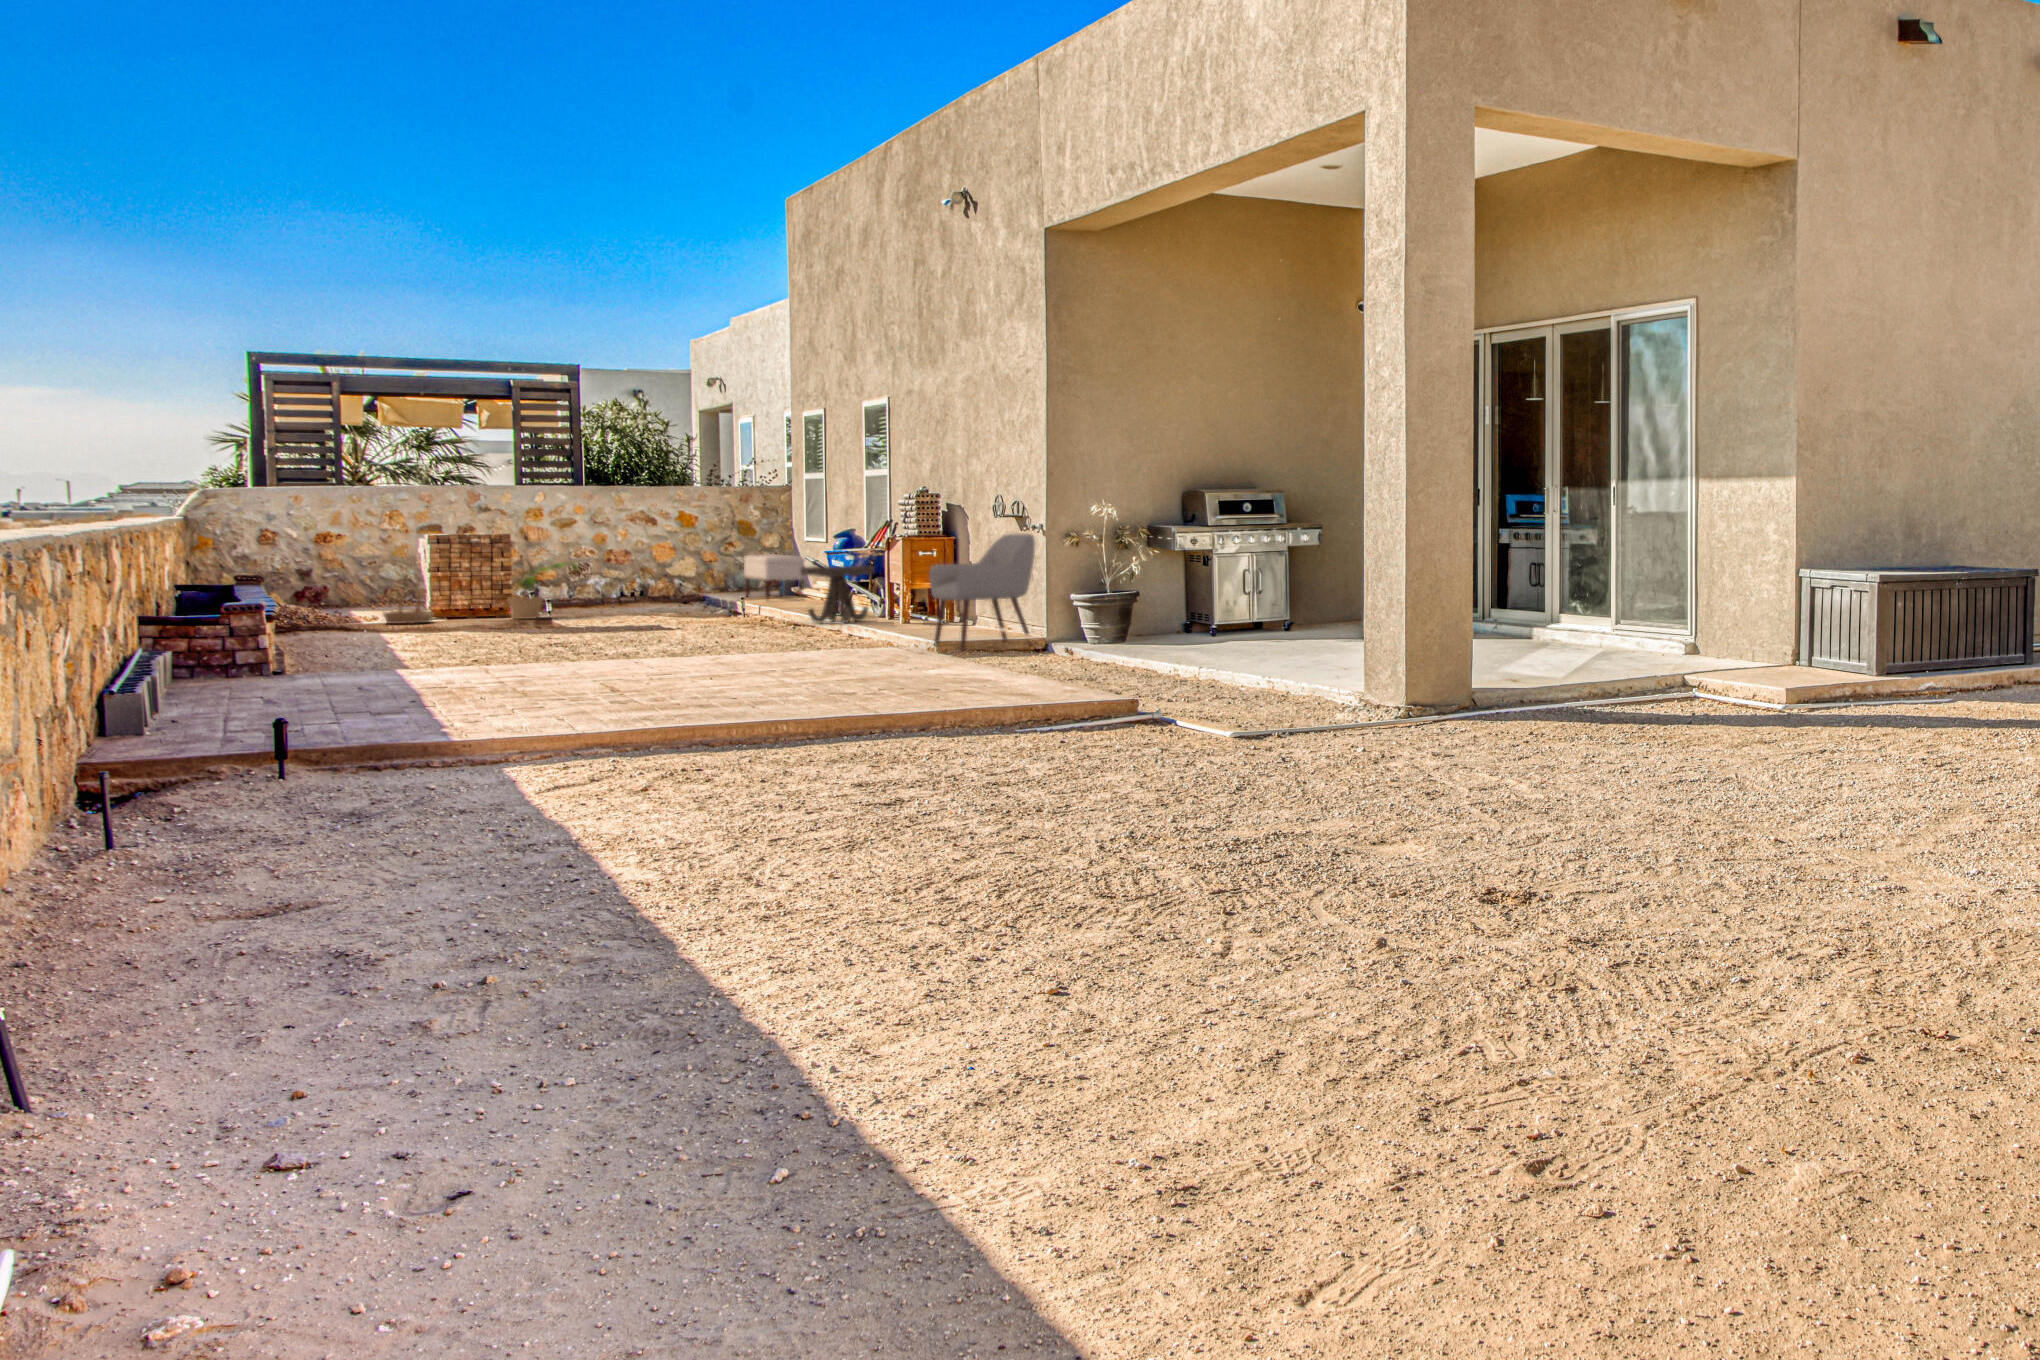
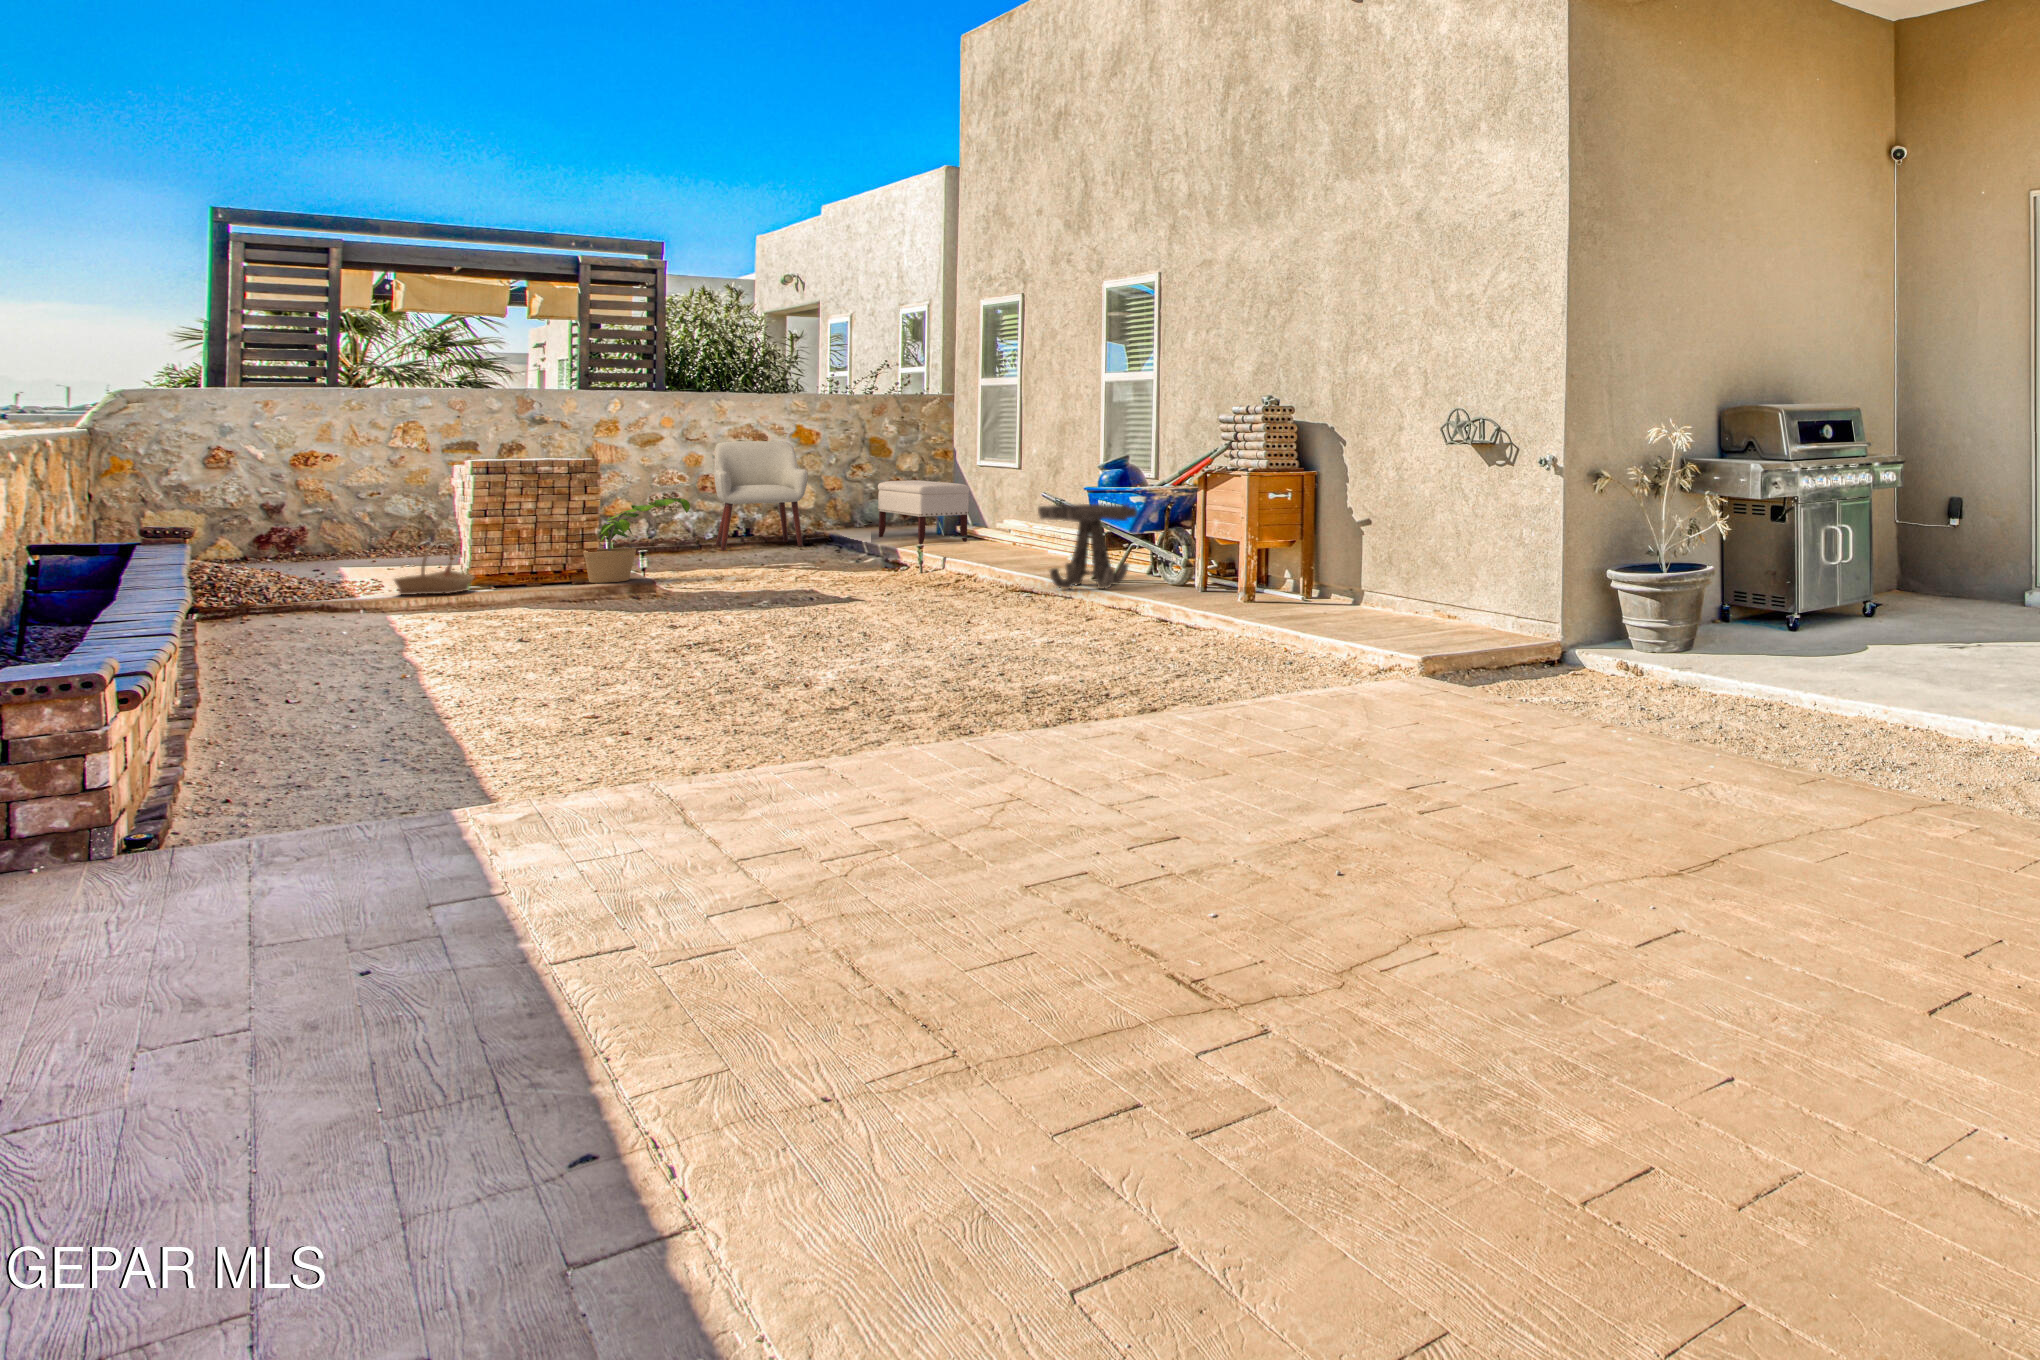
chair: present [930,534,1035,650] -> present [714,441,808,550]

